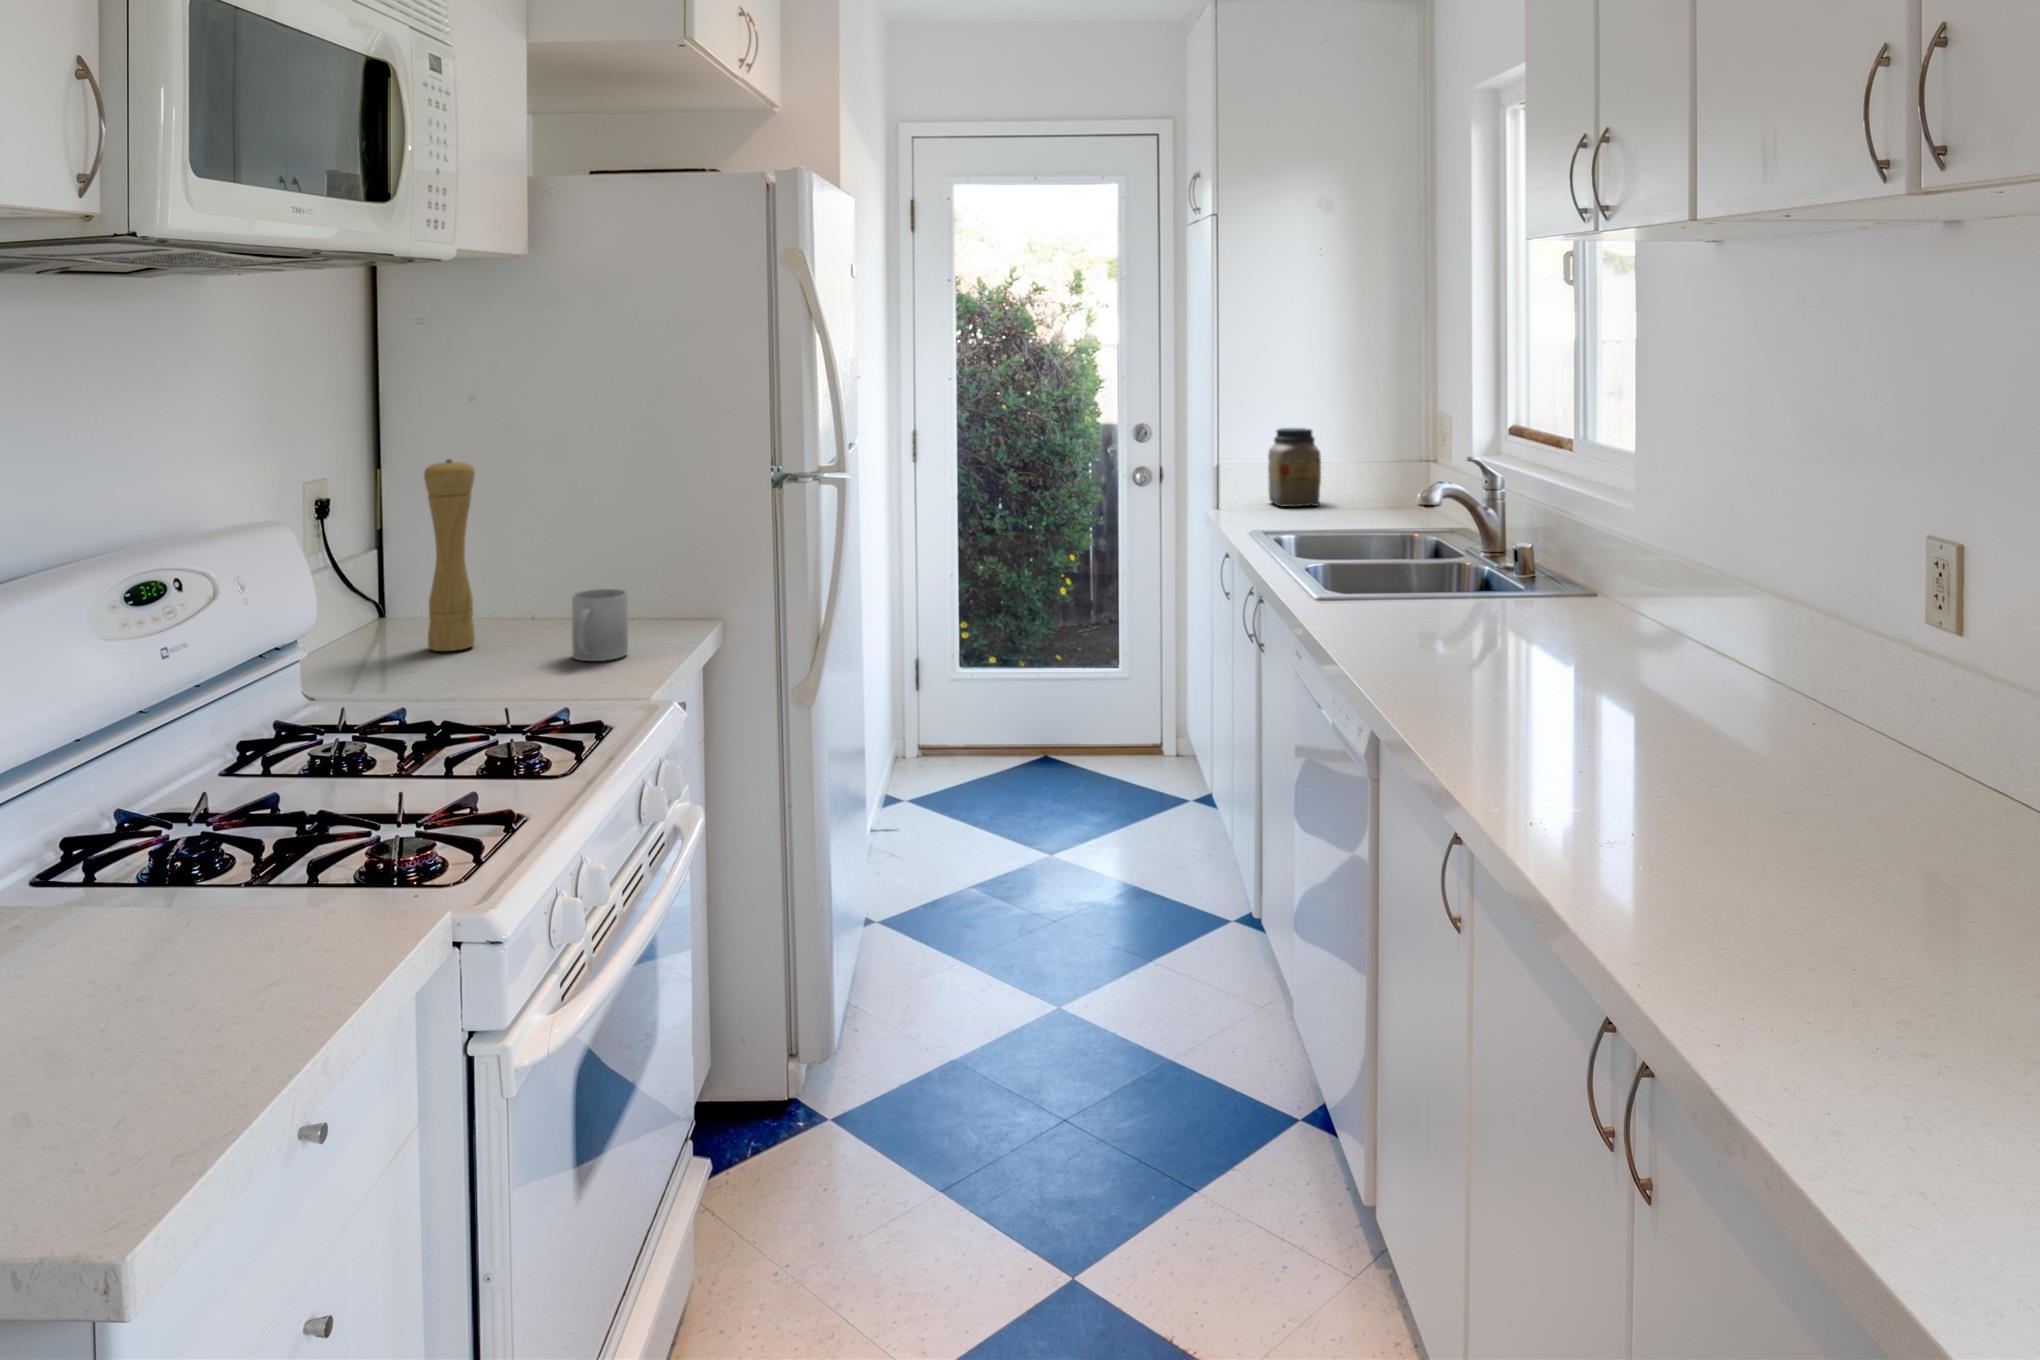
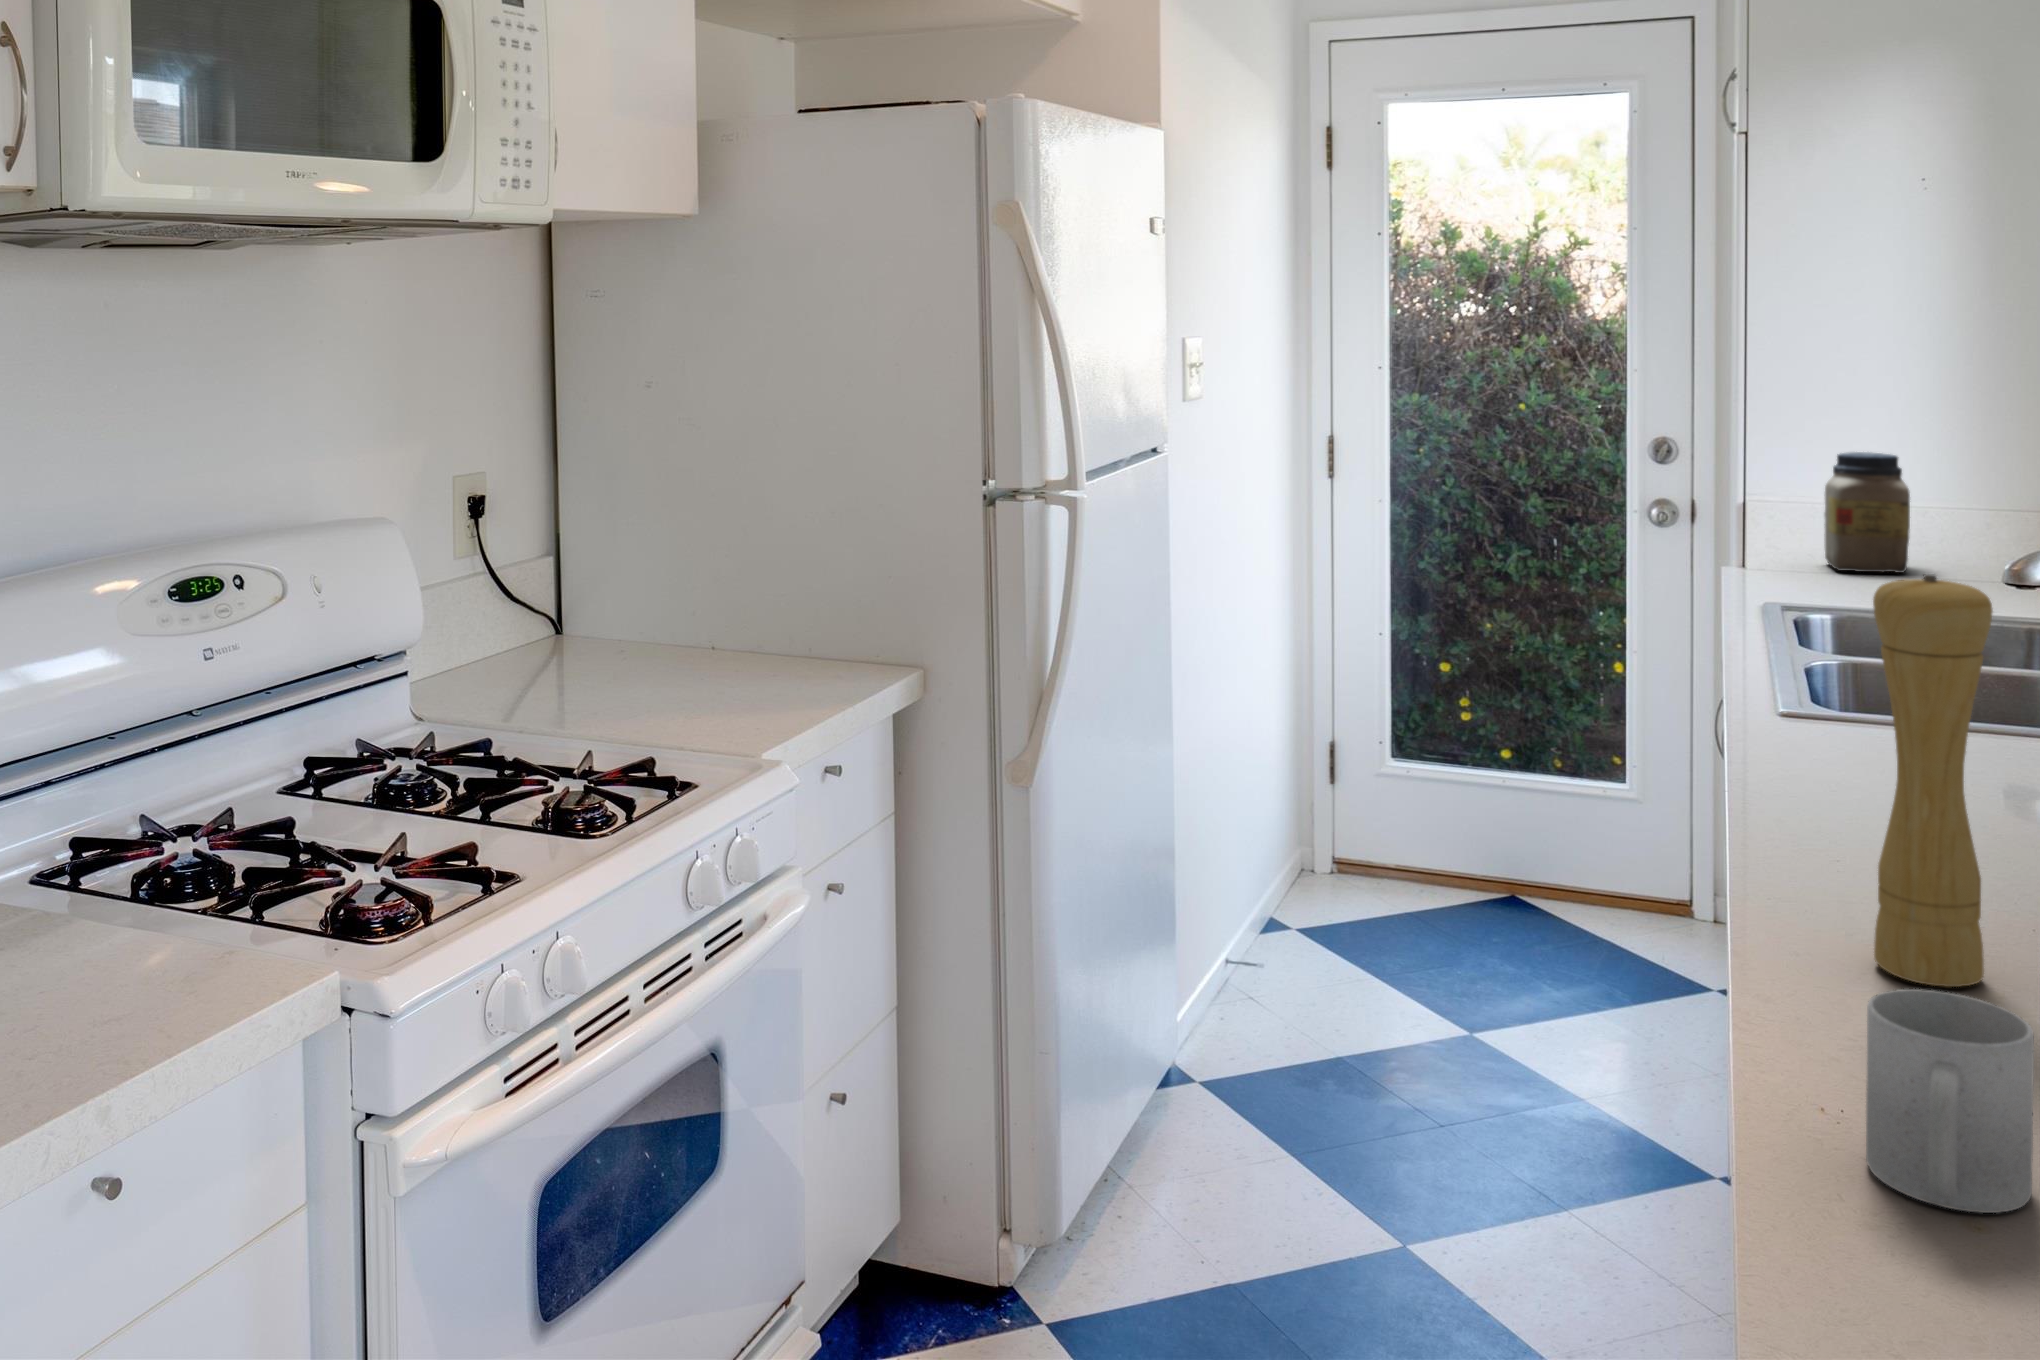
pepper mill: present [424,459,475,651] -> present [1873,574,1993,987]
mug: present [572,589,628,661] -> present [1866,989,2034,1213]

